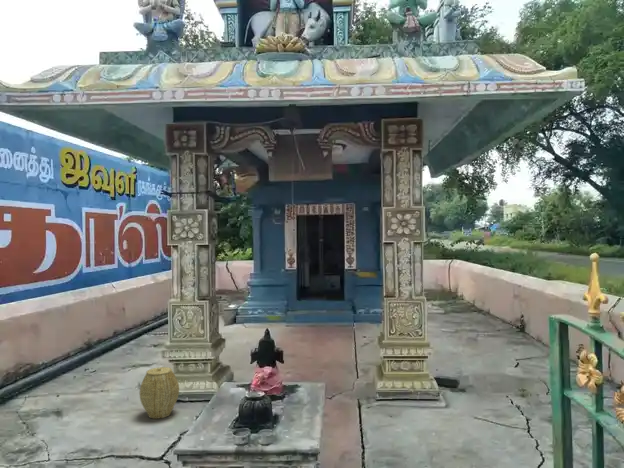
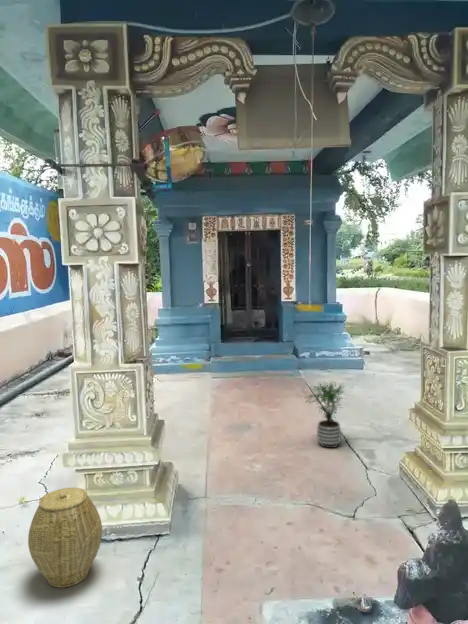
potted plant: none [325,322,357,368] -> present [306,383,344,448]

